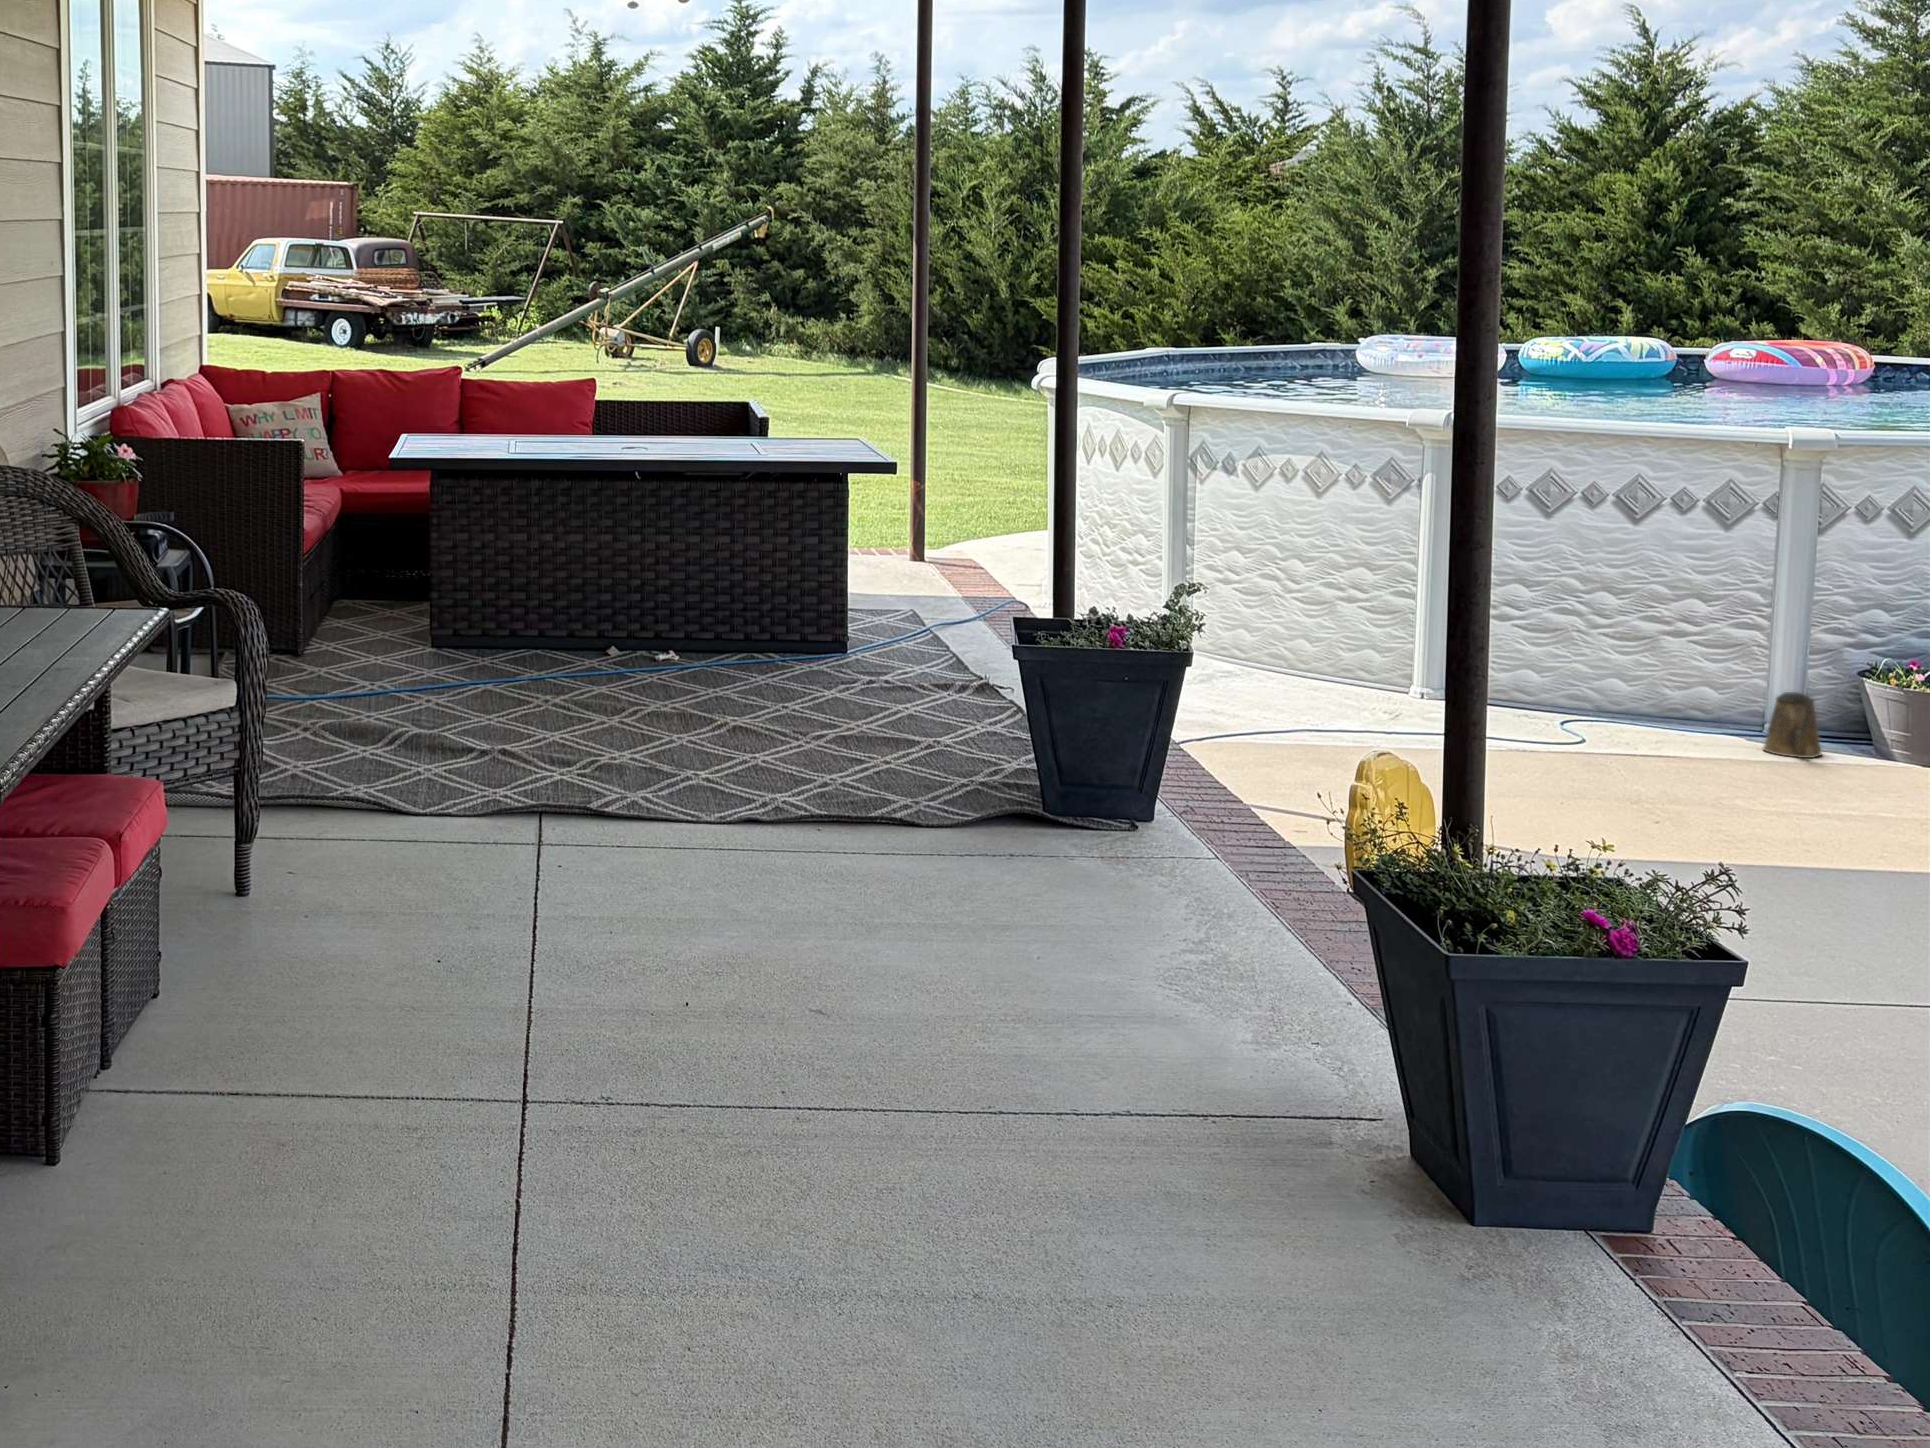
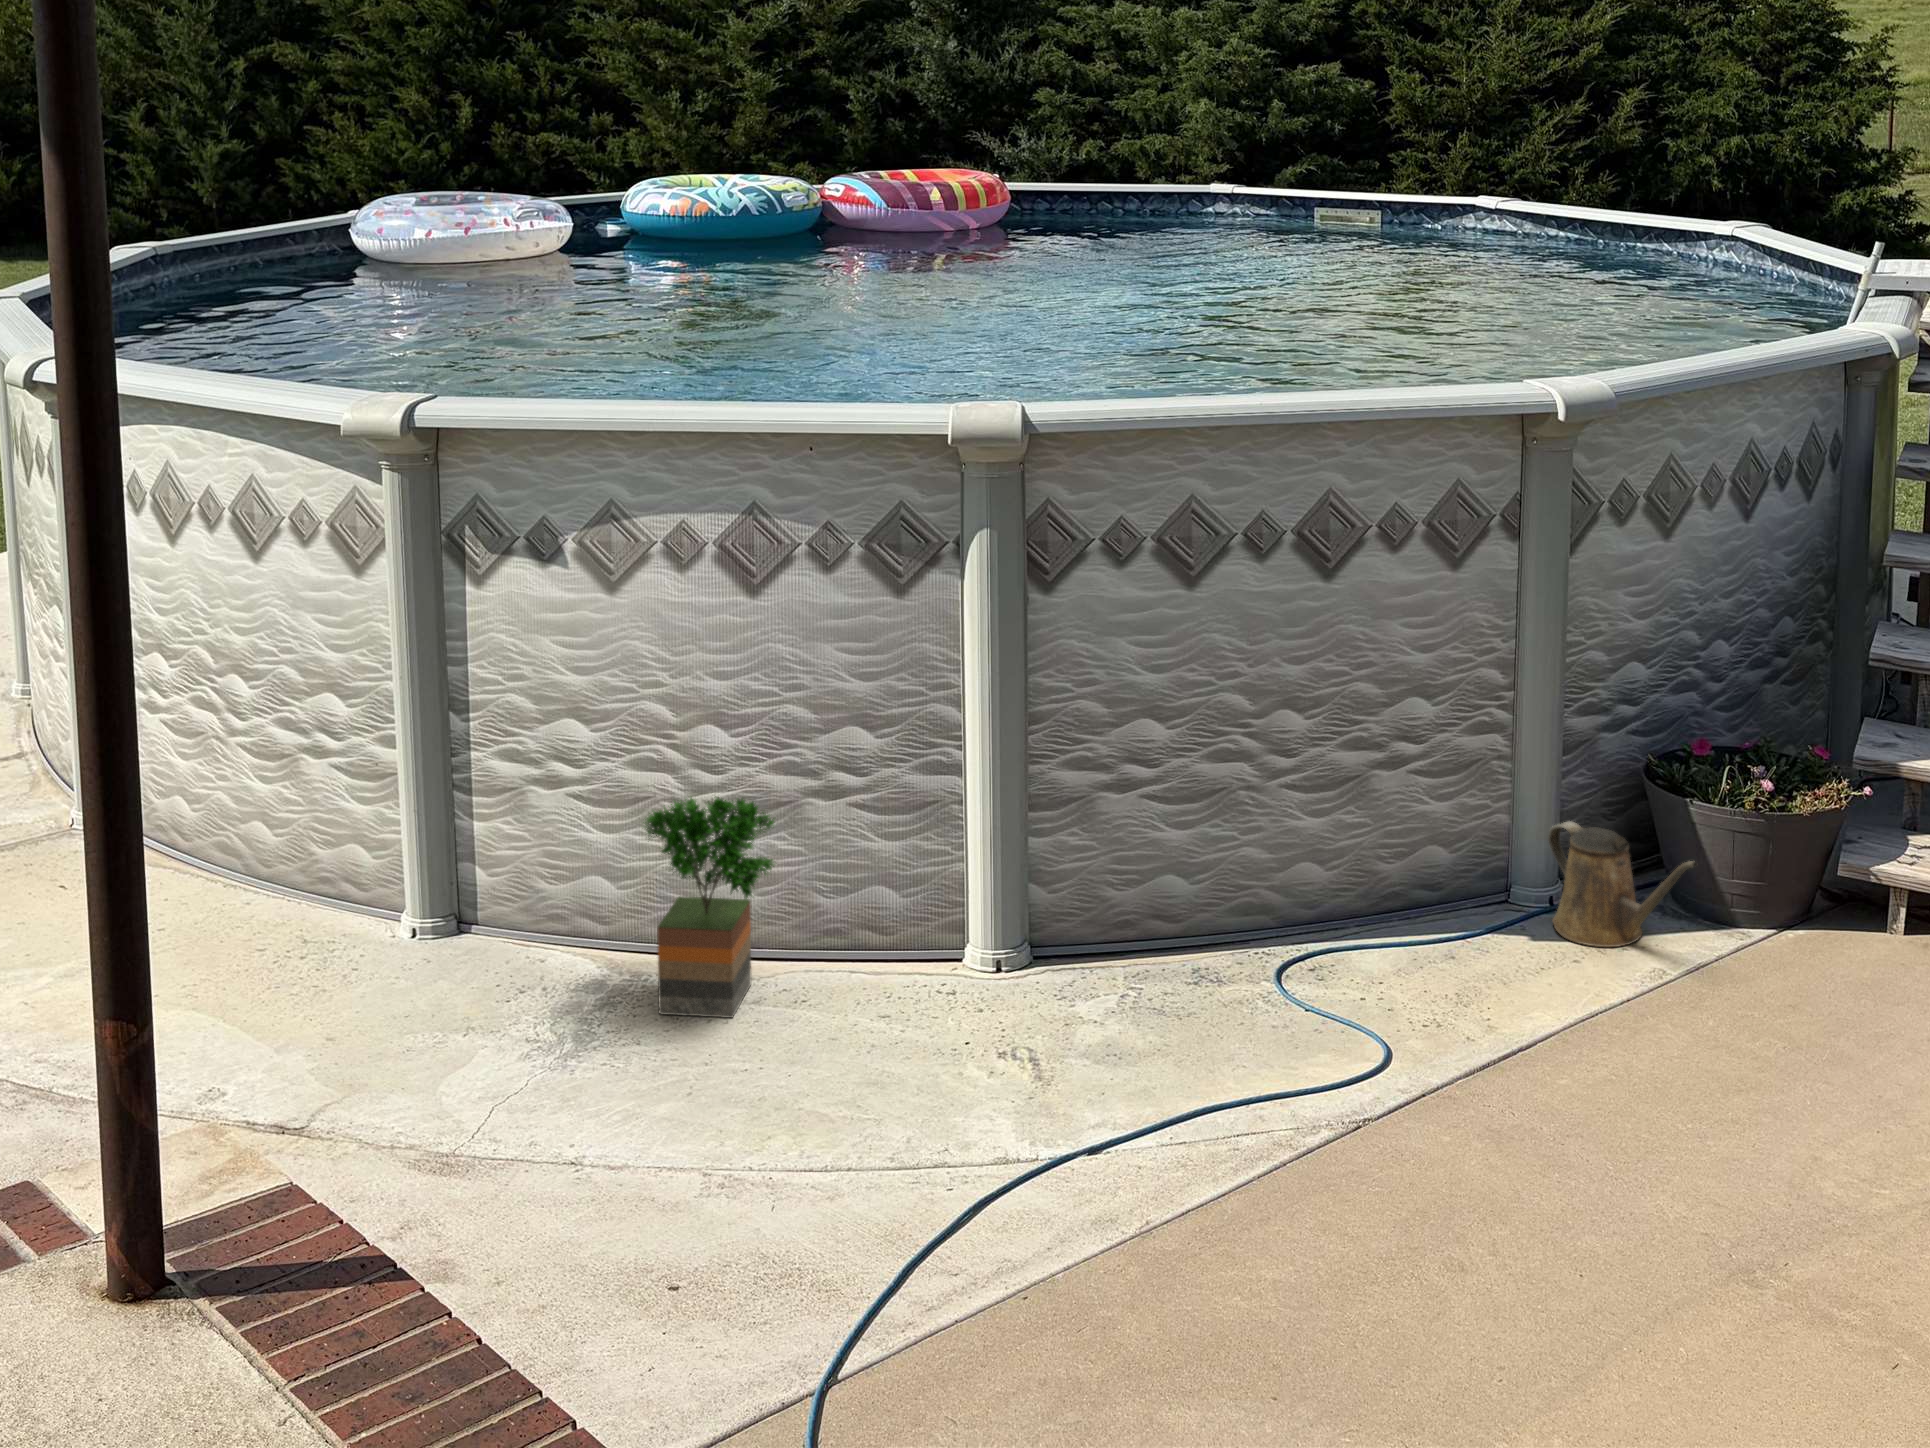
potted tree: none [1245,585,1315,689] -> present [643,798,774,1018]

